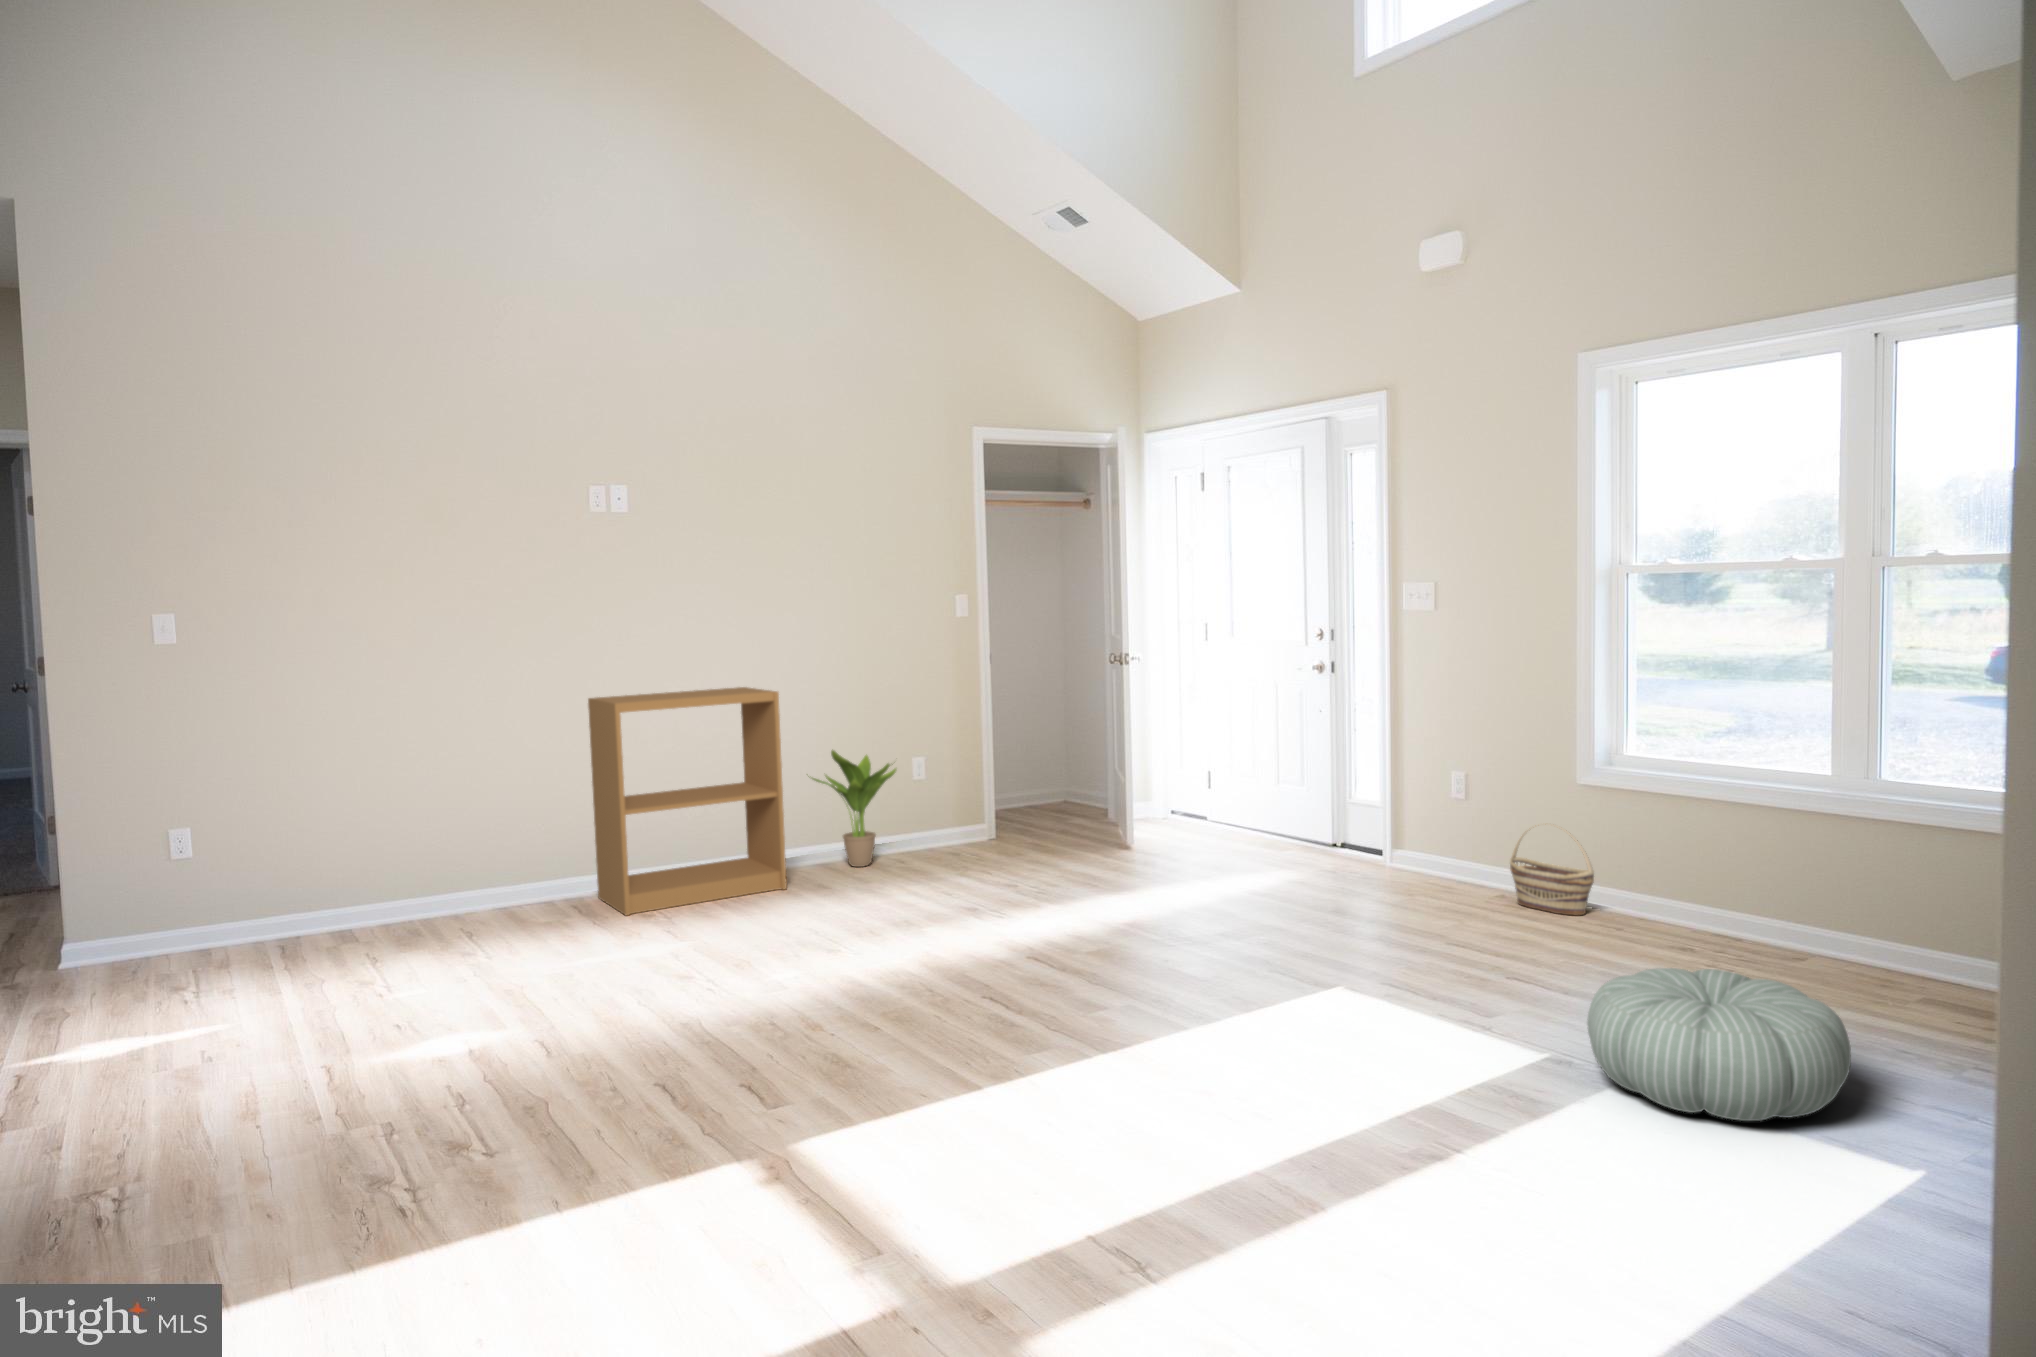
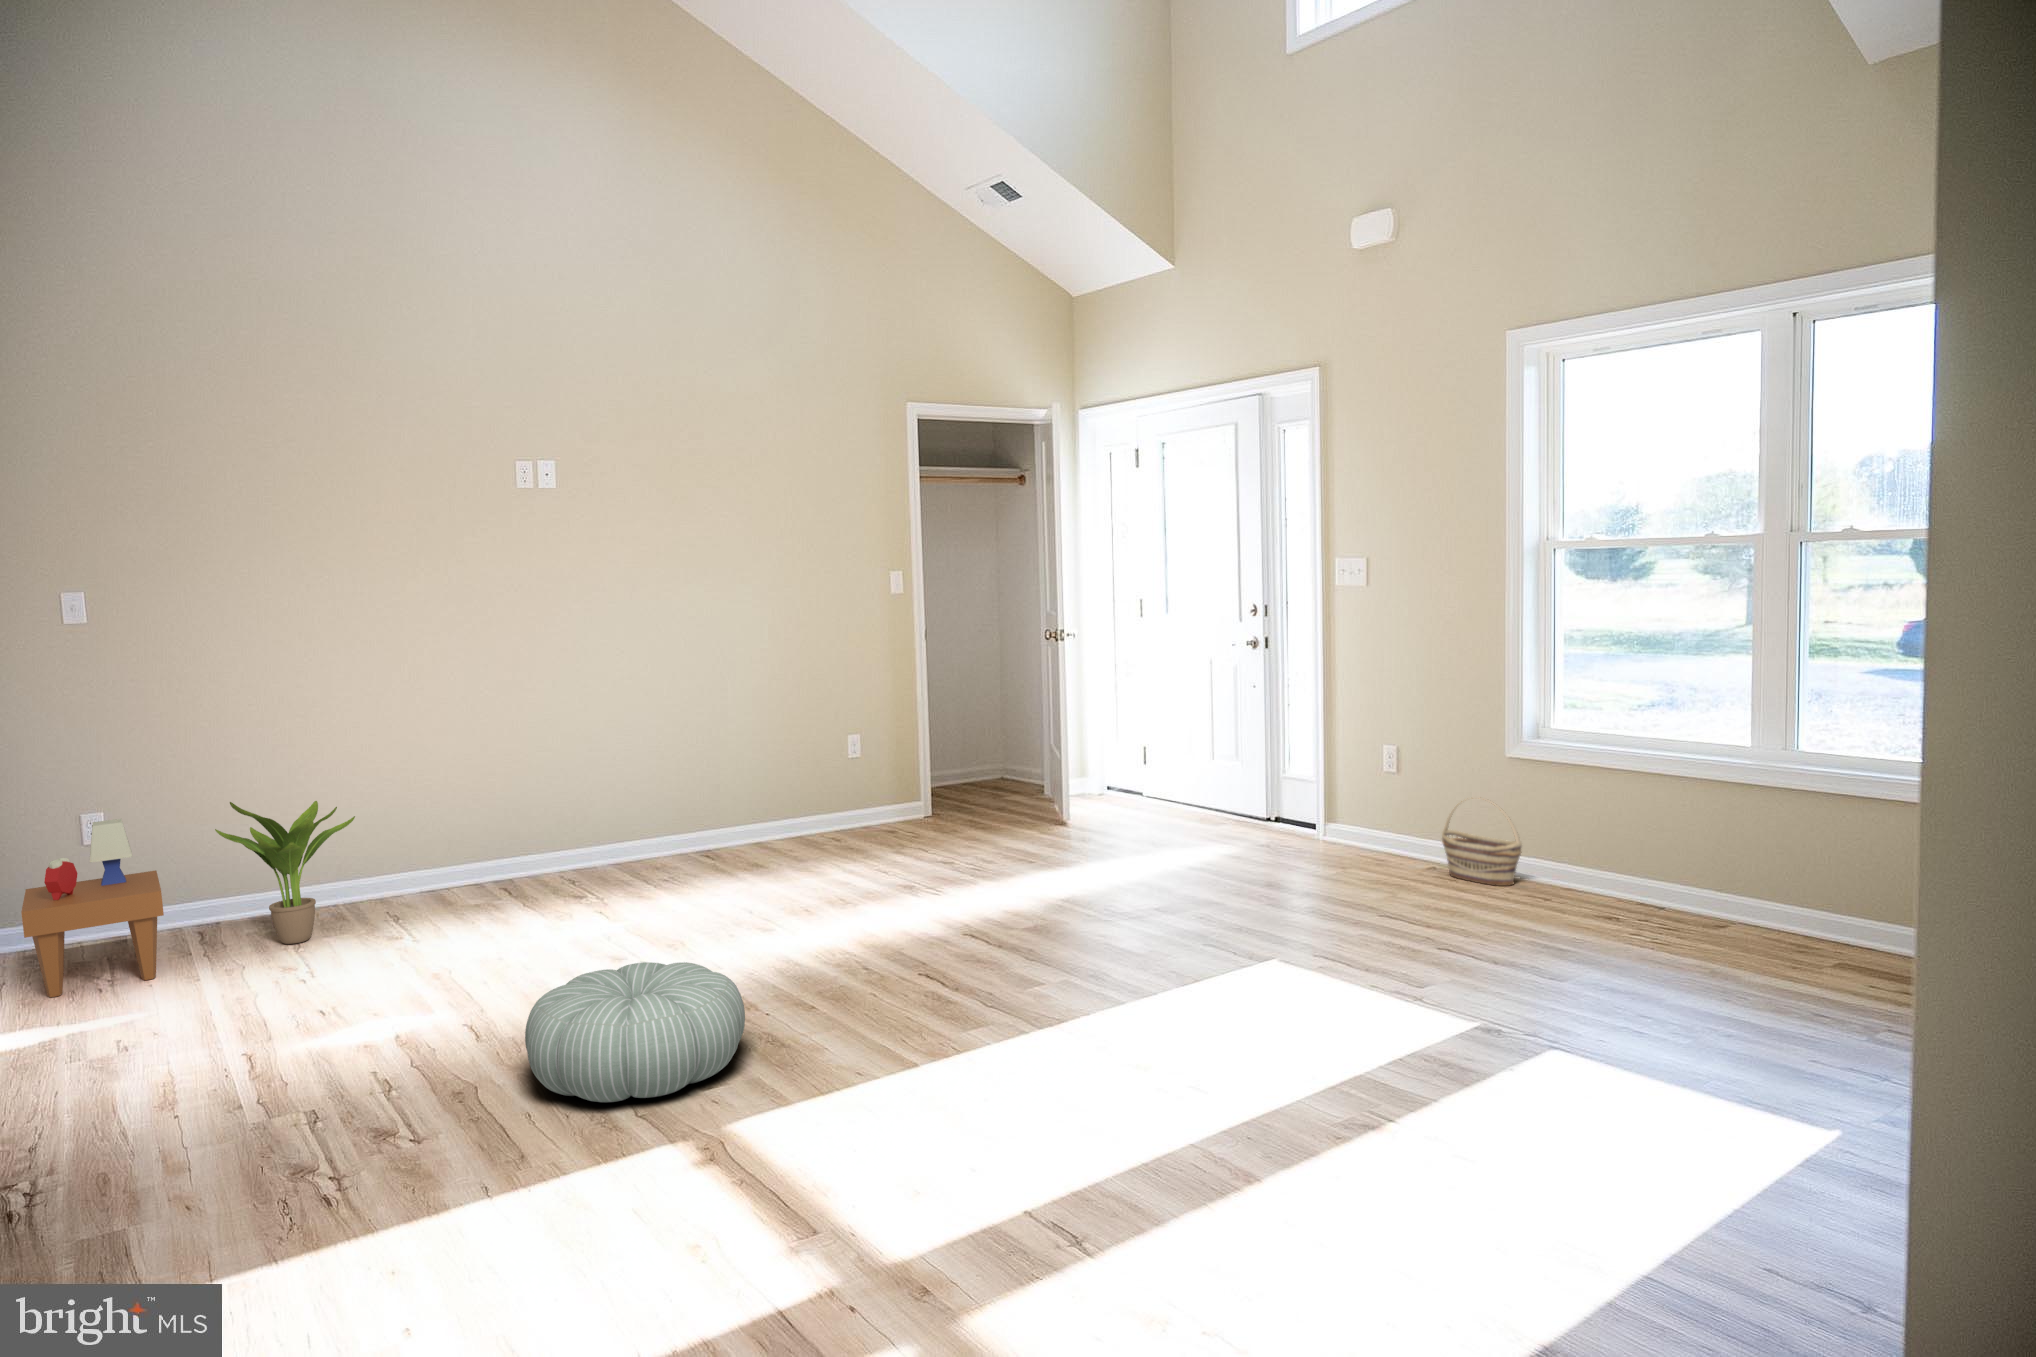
bookshelf: present [588,687,787,916] -> none [519,672,727,908]
potted plant: present [812,750,896,867] -> present [215,801,355,944]
side table: none [95,816,233,989] -> present [21,819,164,997]
pouf: present [1587,968,1851,1121] -> present [525,962,745,1102]

